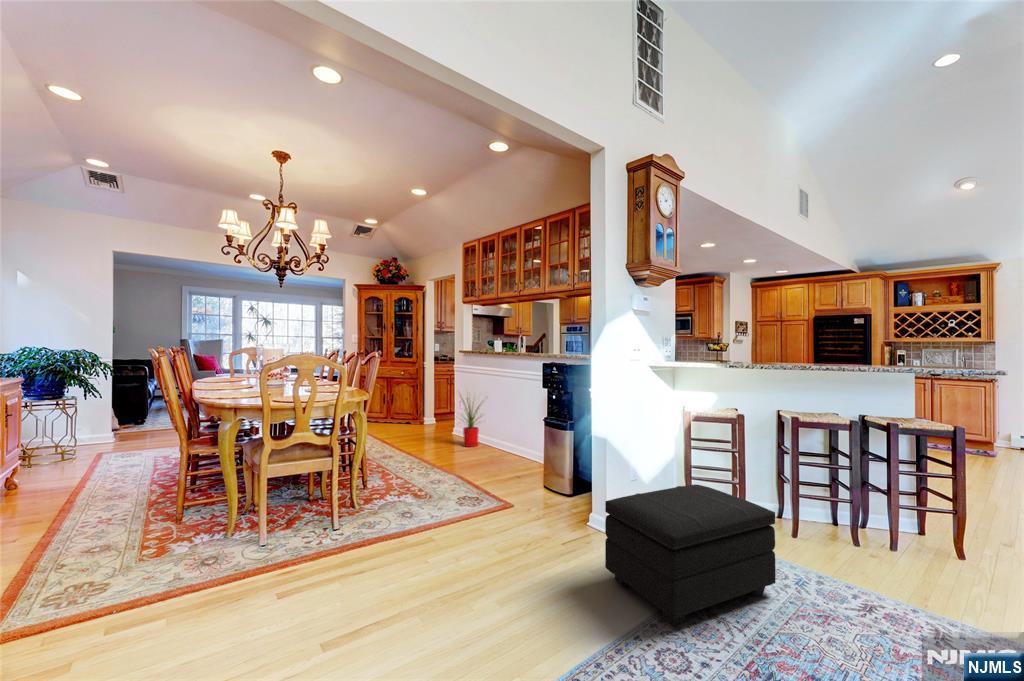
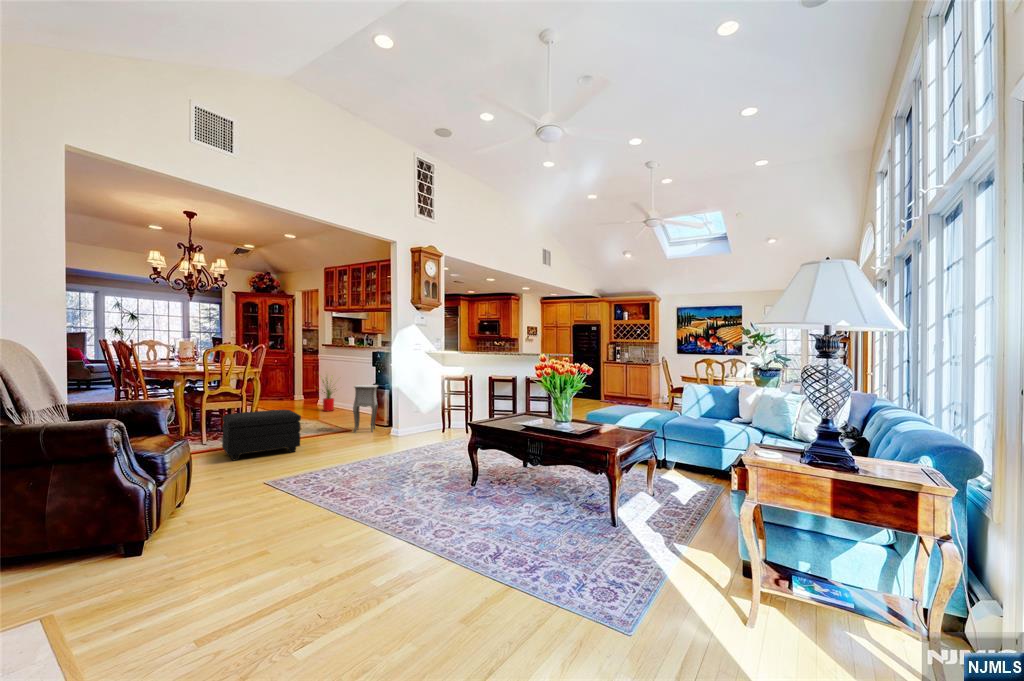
side table: none [522,418,561,510] -> present [353,385,378,432]
footstool: present [605,484,775,625] -> present [222,410,301,461]

